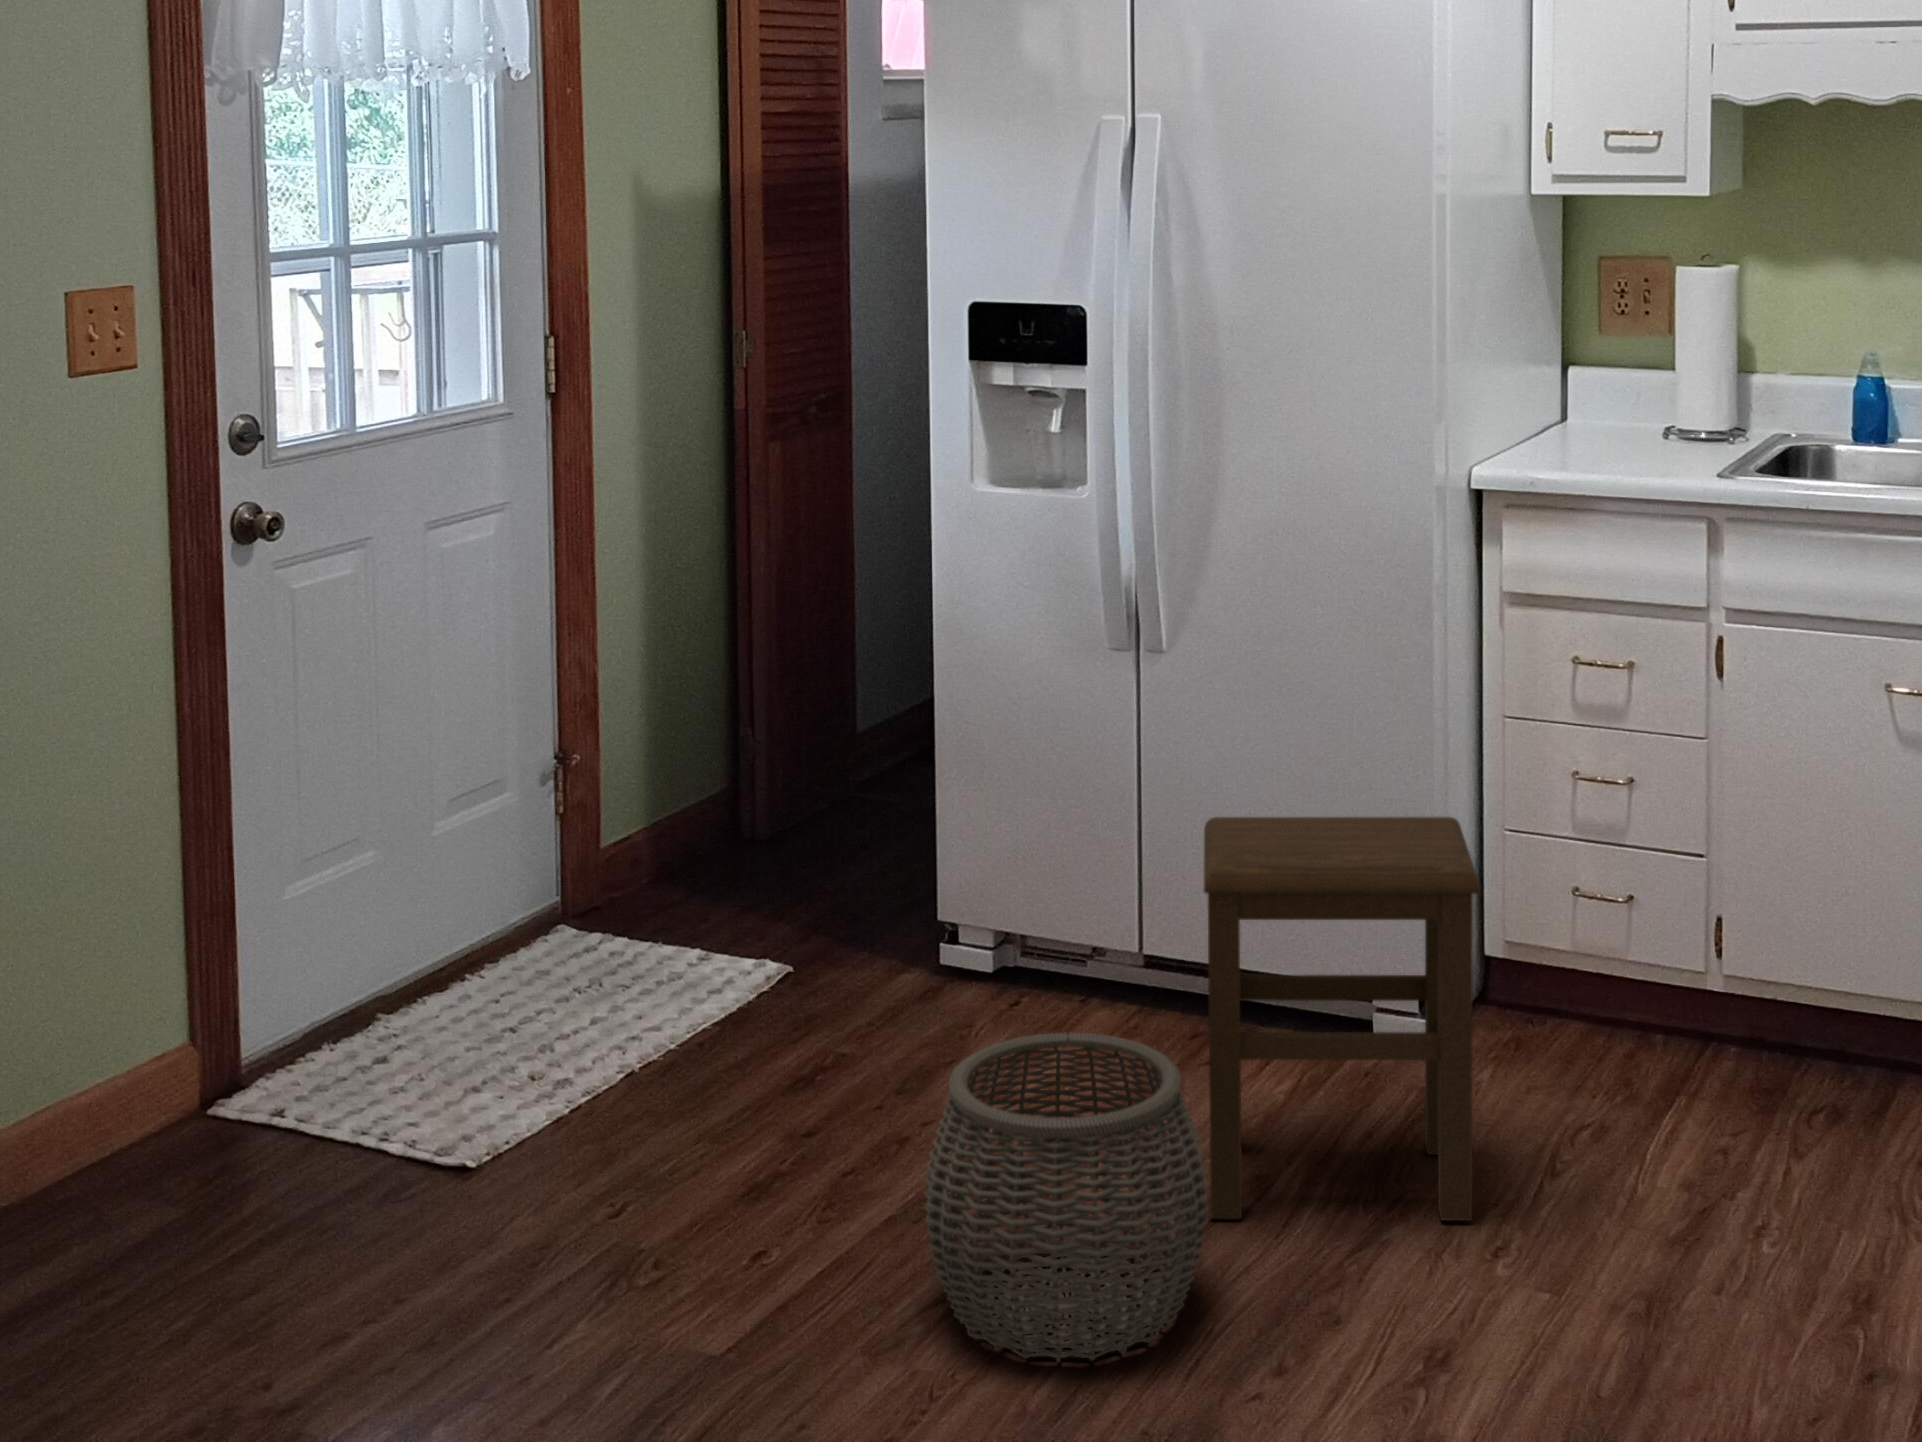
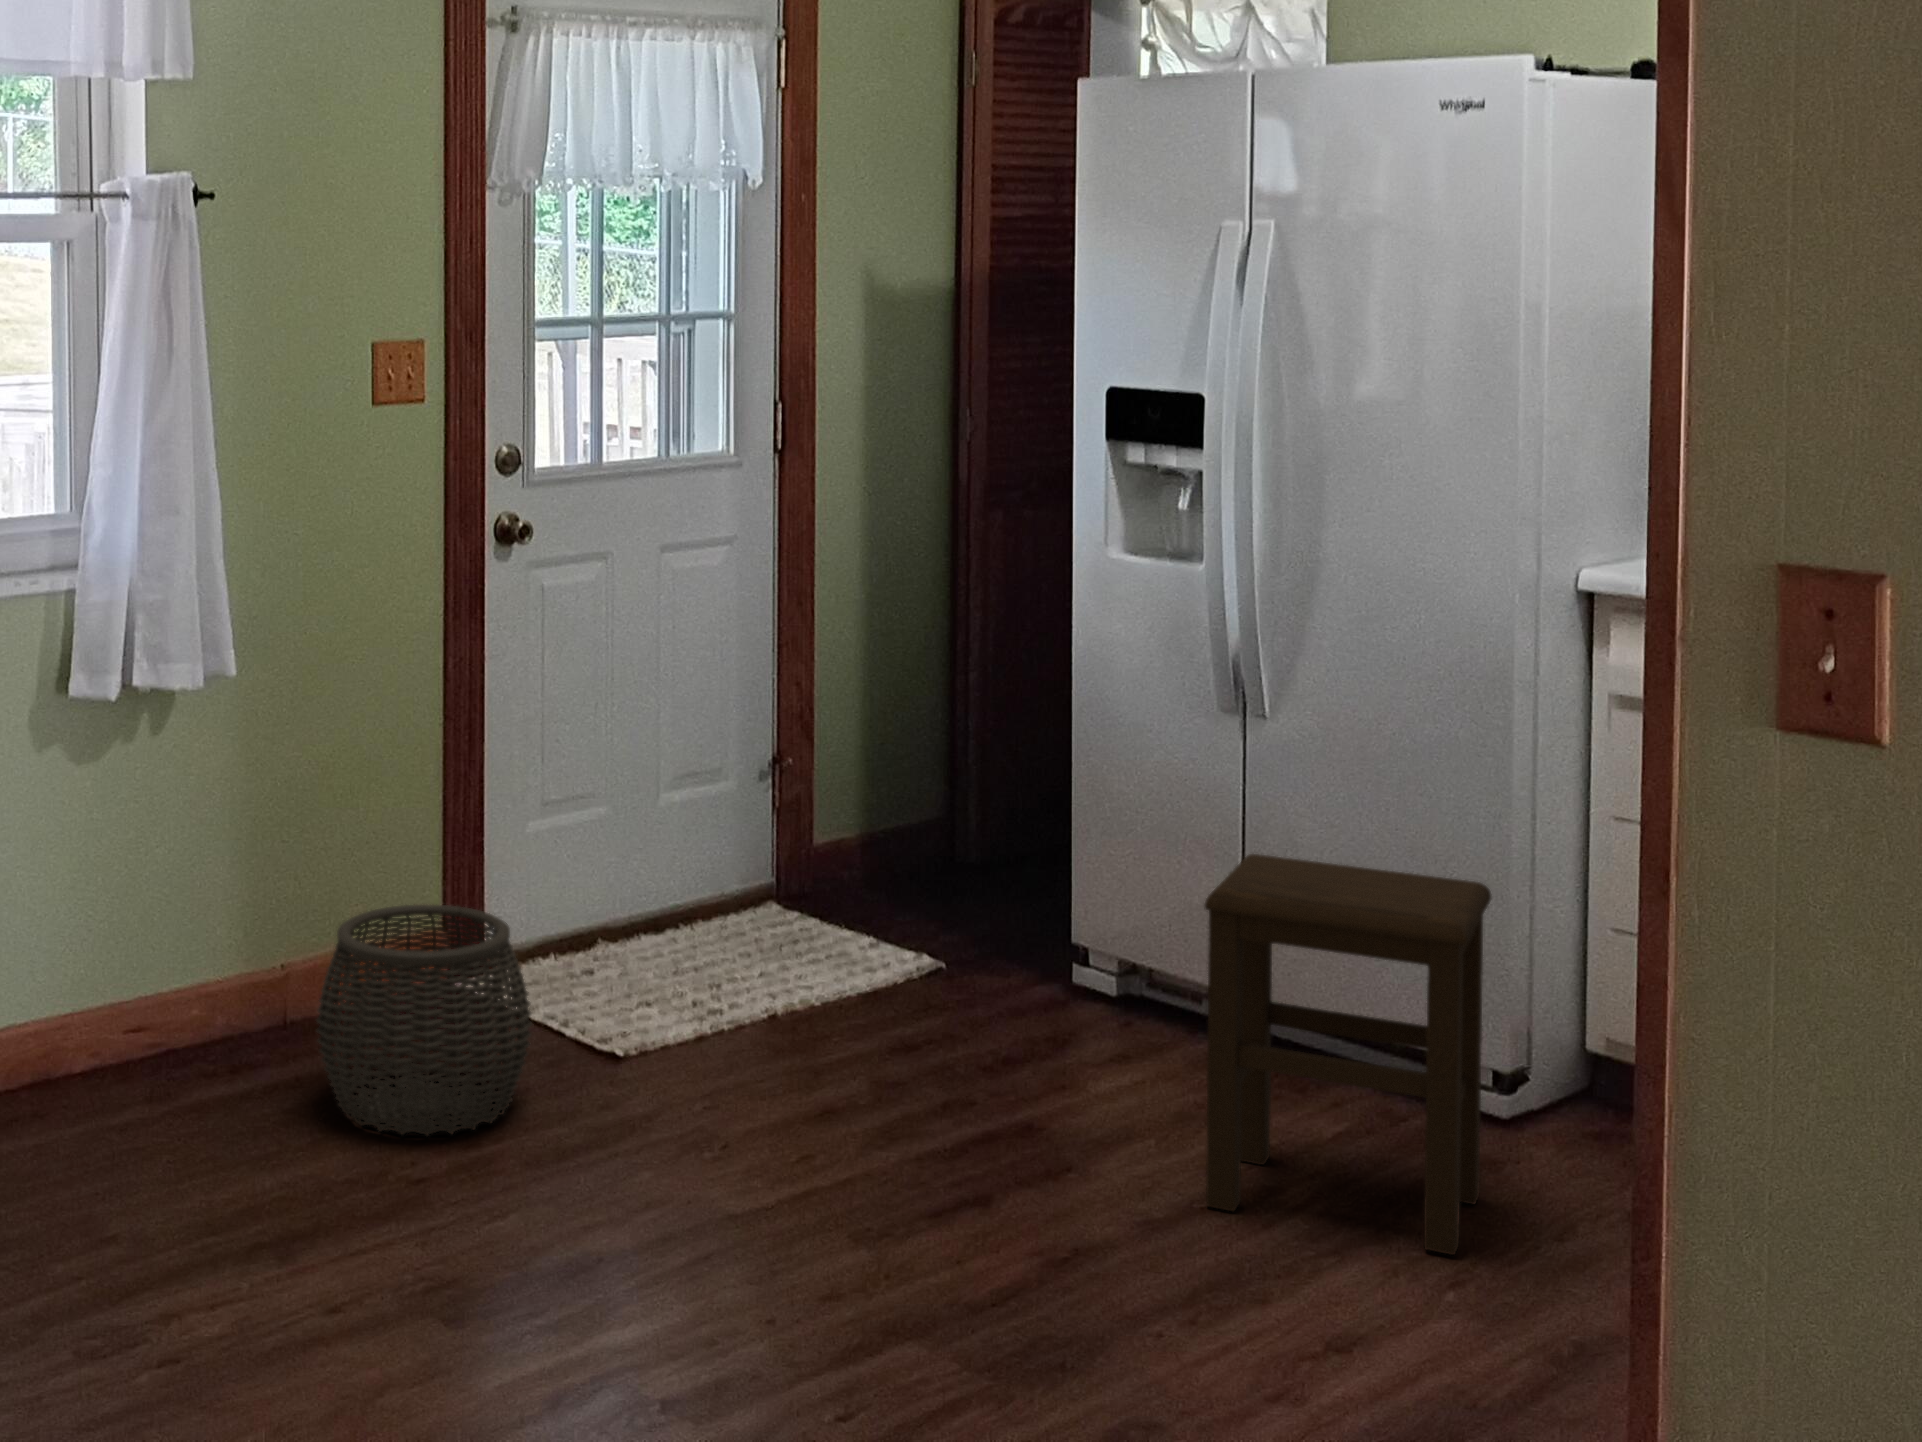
woven basket: present [924,1033,1209,1362] -> present [317,905,532,1136]

